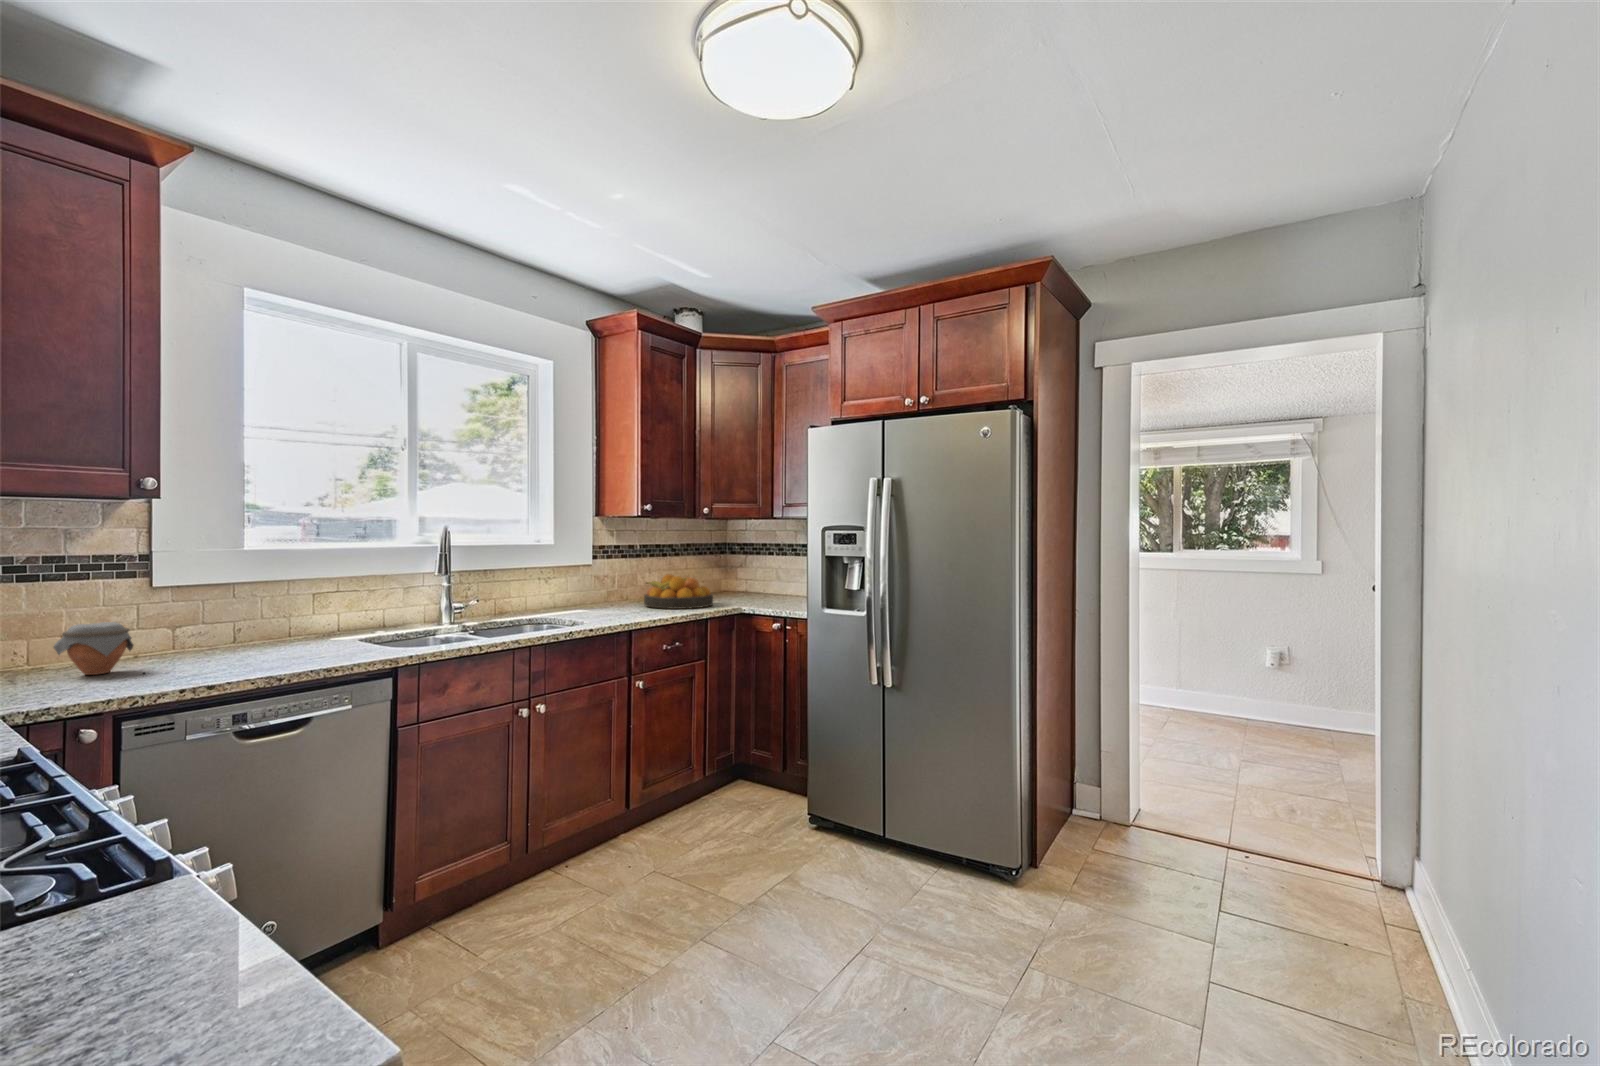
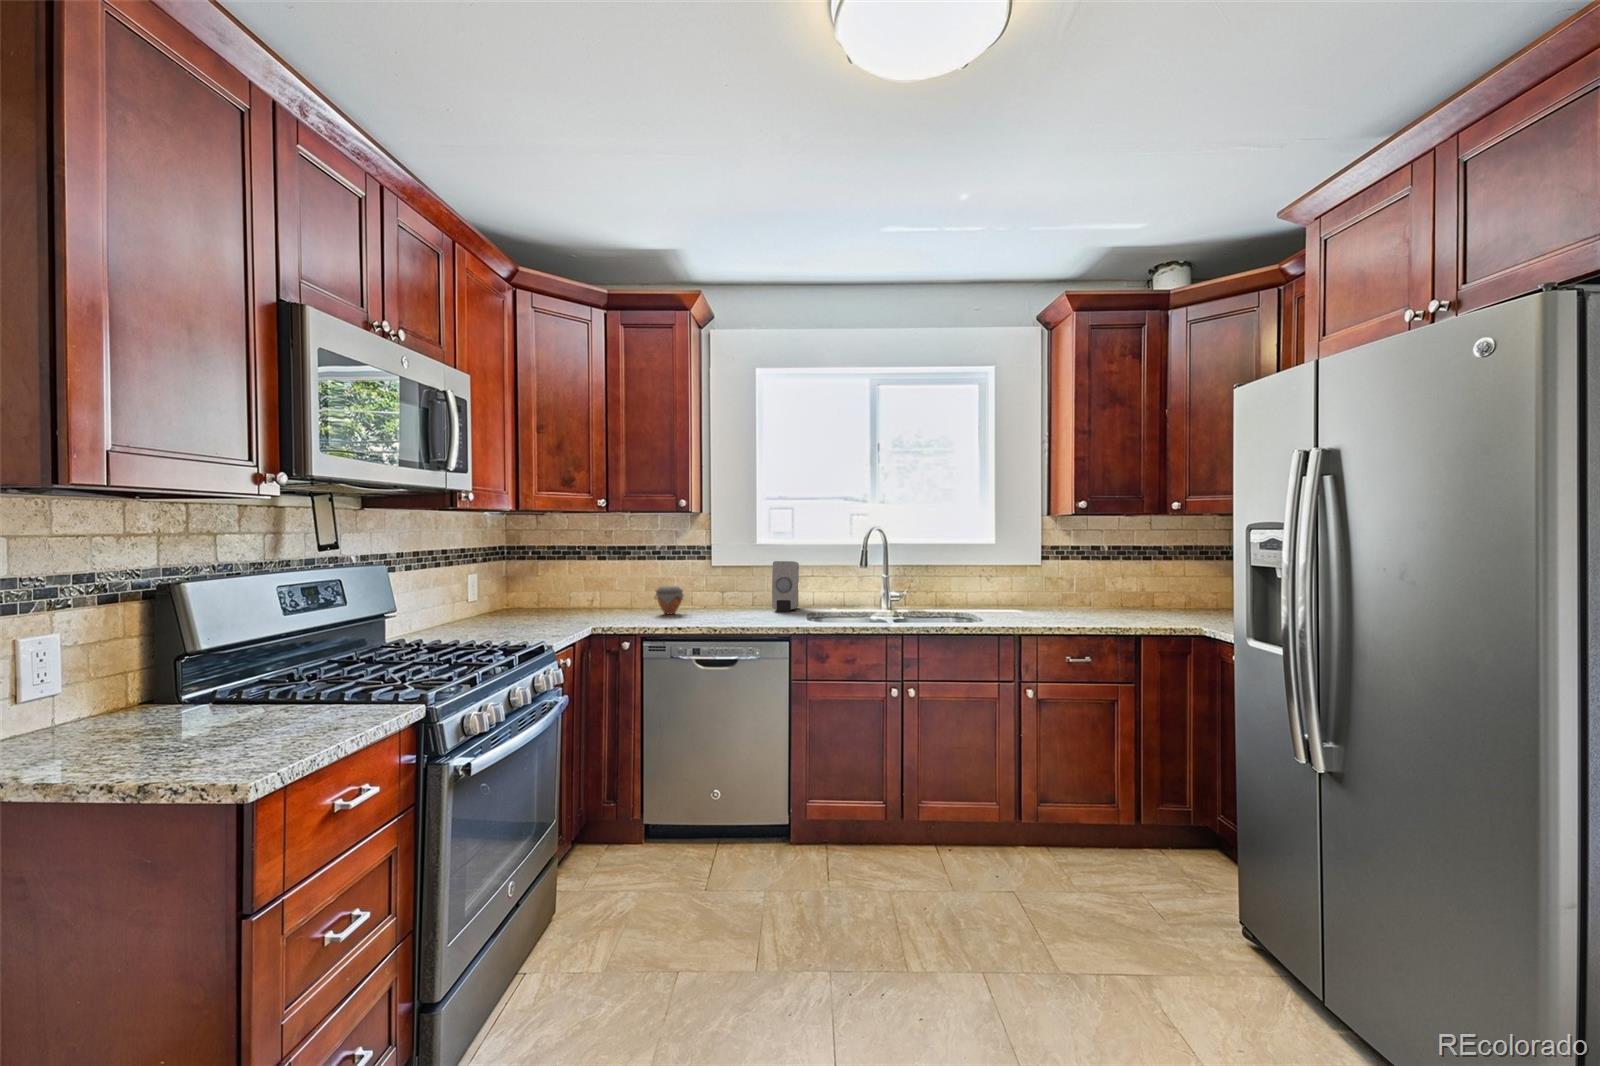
soap dispenser: none [278,570,334,646] -> present [772,561,799,612]
fruit bowl: present [644,574,713,609] -> none [1090,579,1173,619]

